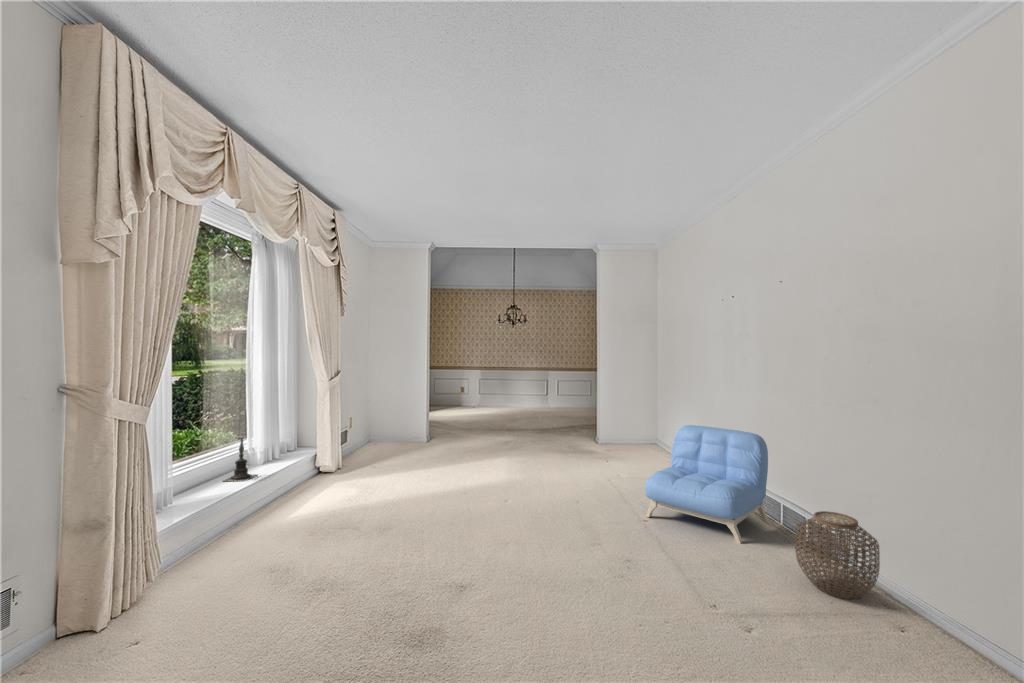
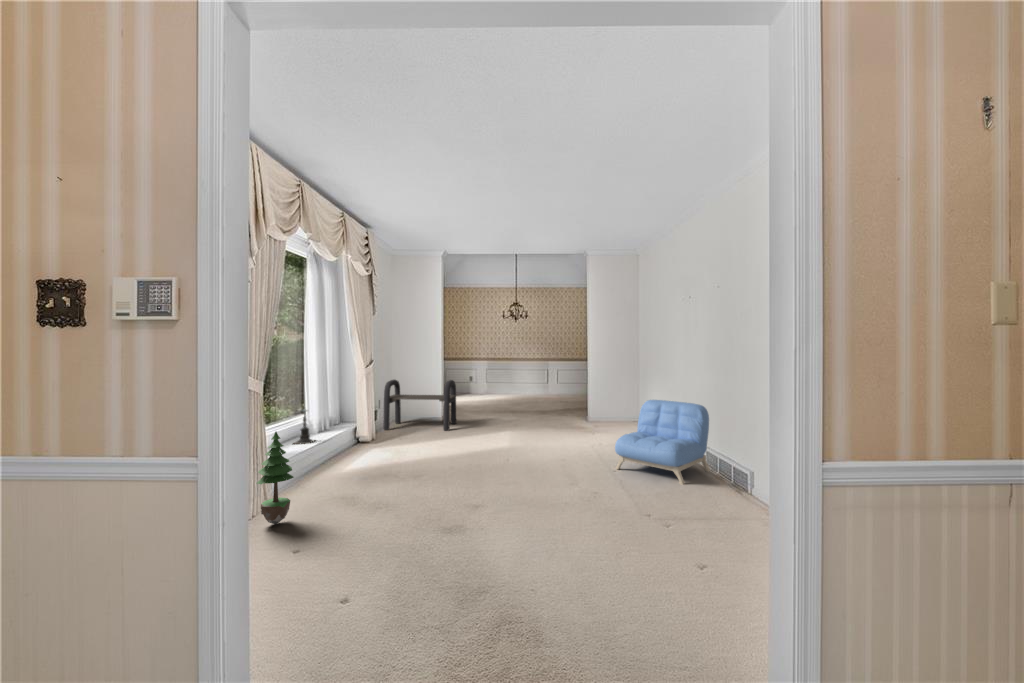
bench: none [354,393,443,456] -> present [383,380,456,431]
potted tree: none [129,480,191,620] -> present [257,432,294,524]
woven basket: present [795,511,880,599] -> none [714,455,768,513]

